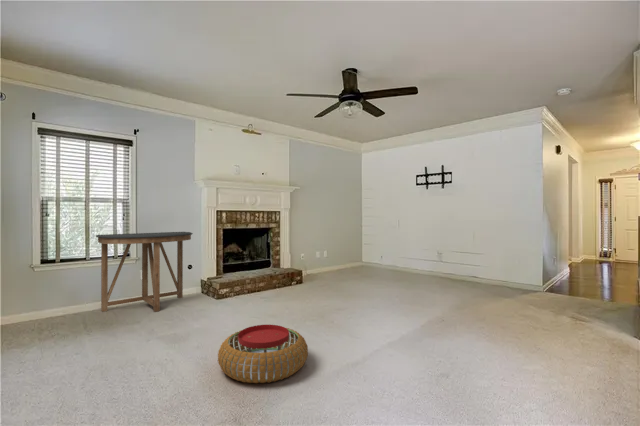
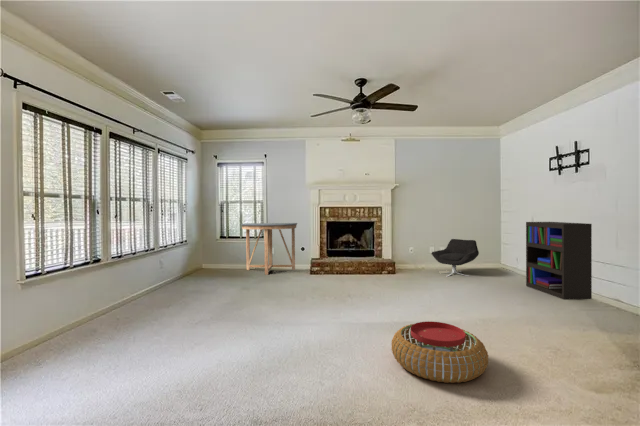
bookshelf: none [408,225,455,282] -> present [526,222,592,299]
lounge chair: none [327,242,364,278] -> present [431,239,479,277]
pouf: present [218,325,308,383] -> present [392,321,488,383]

